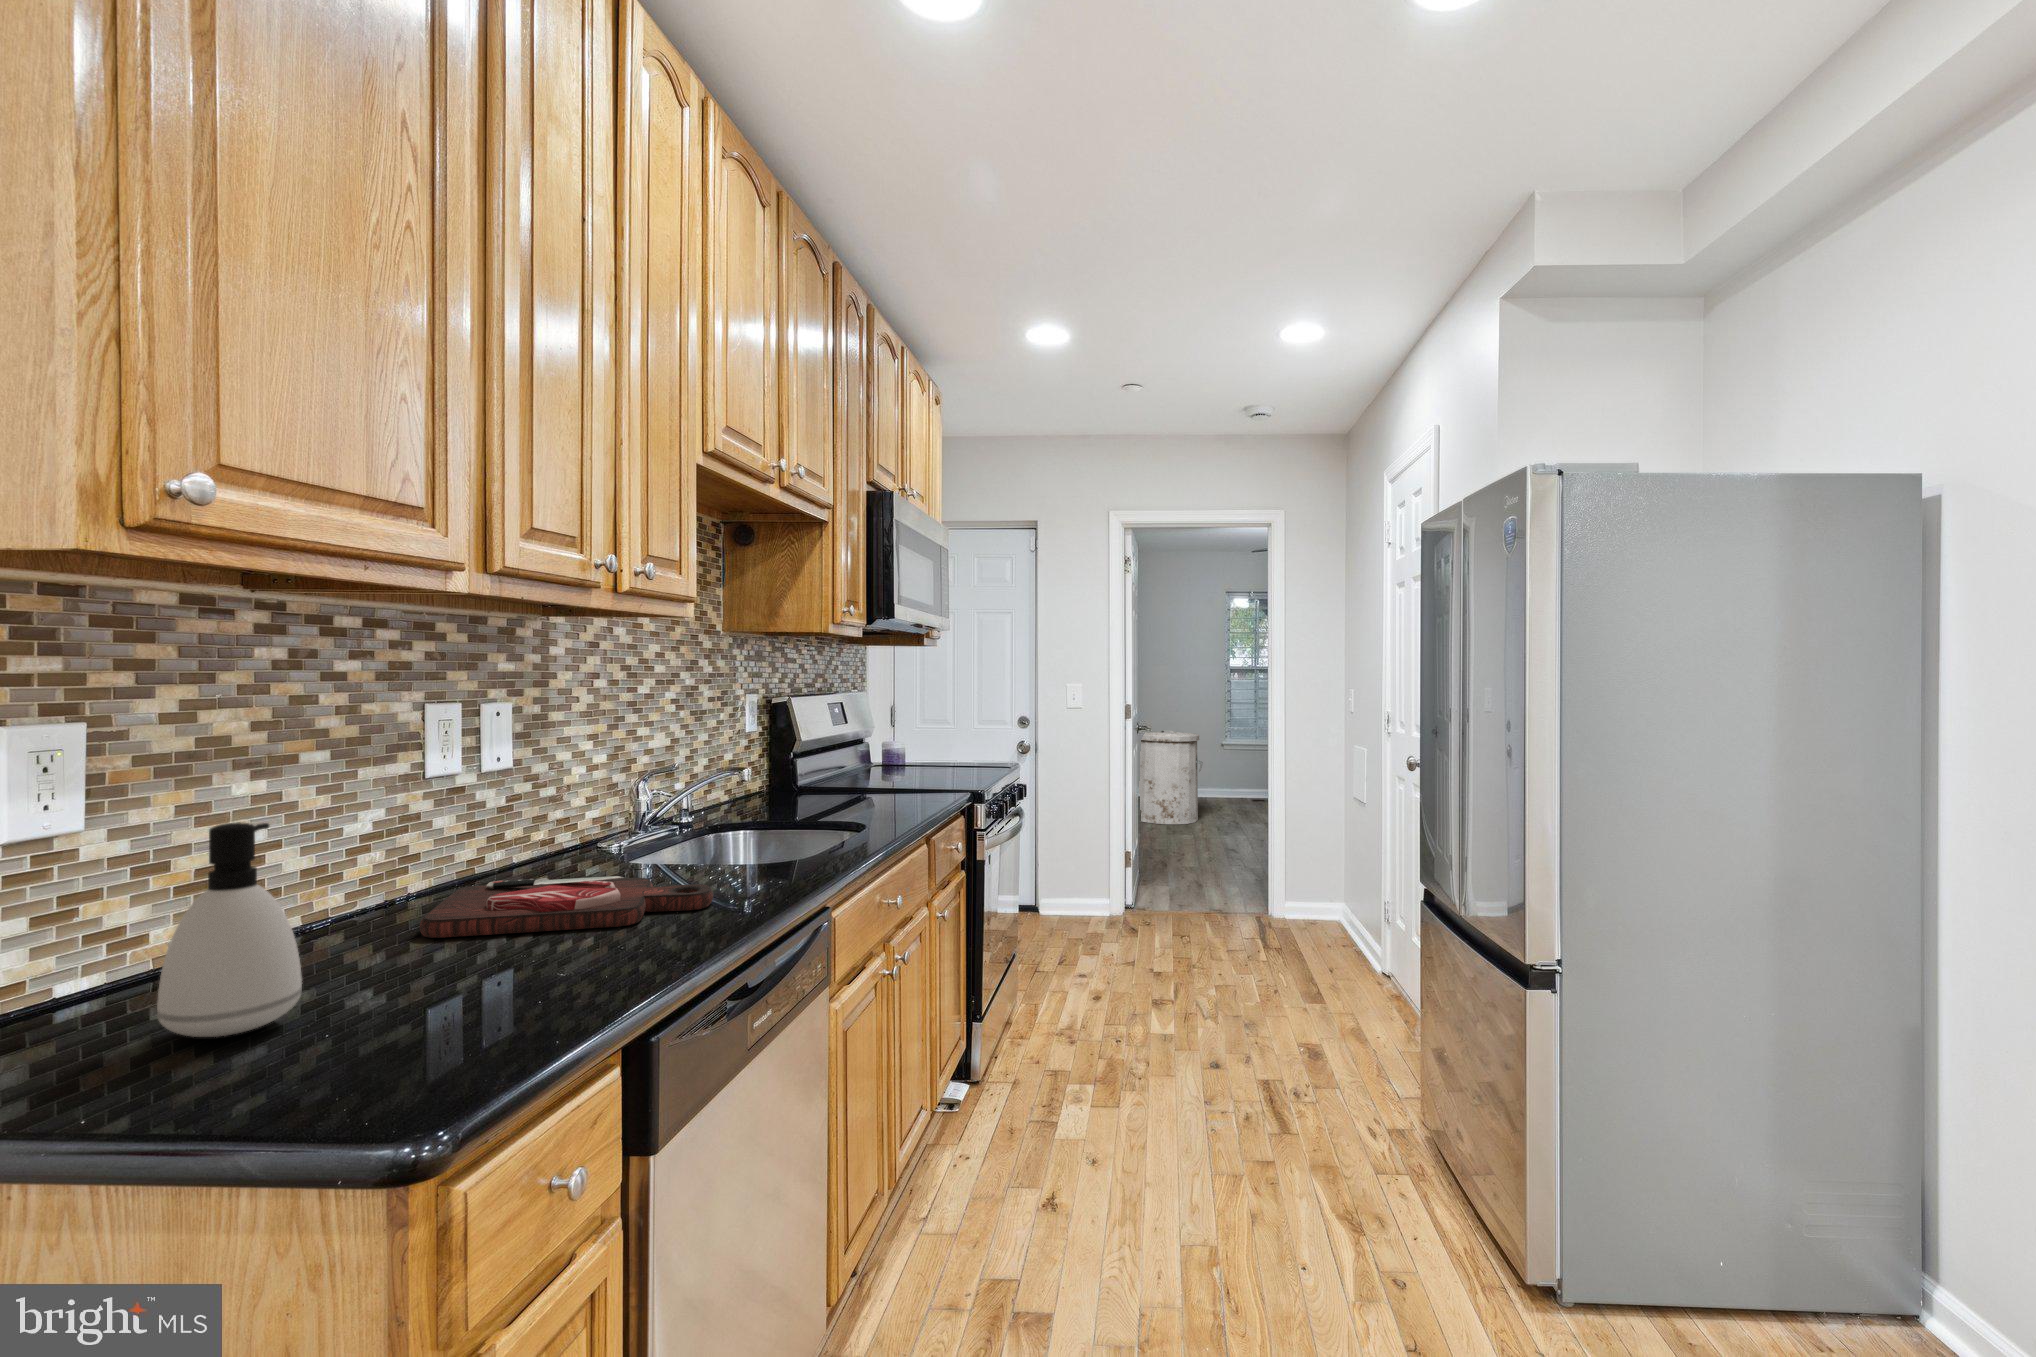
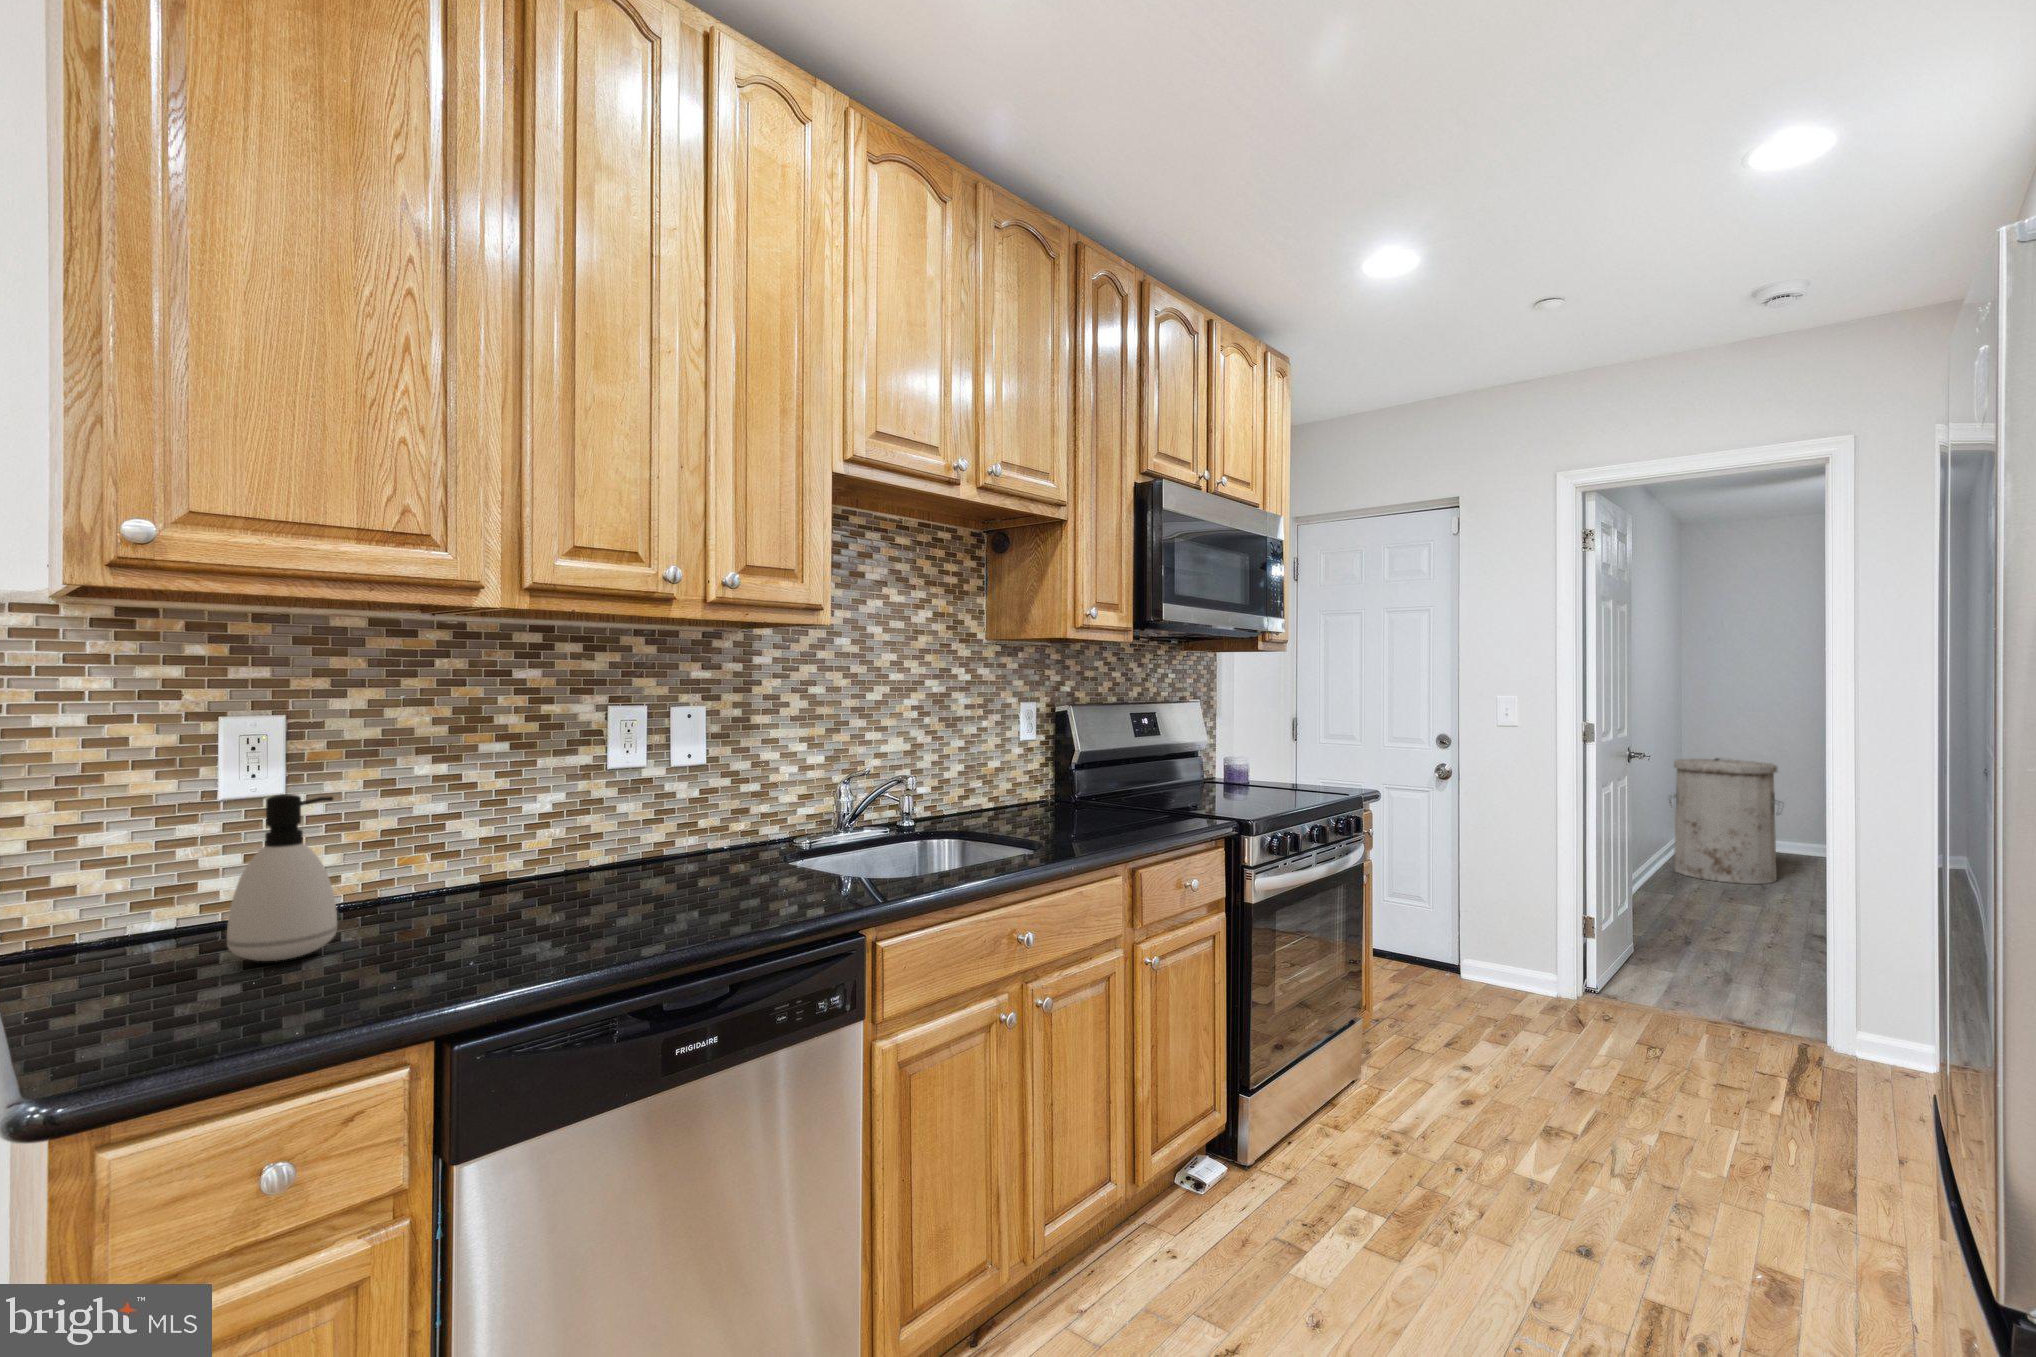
cutting board: present [419,876,713,938] -> none [525,863,772,917]

